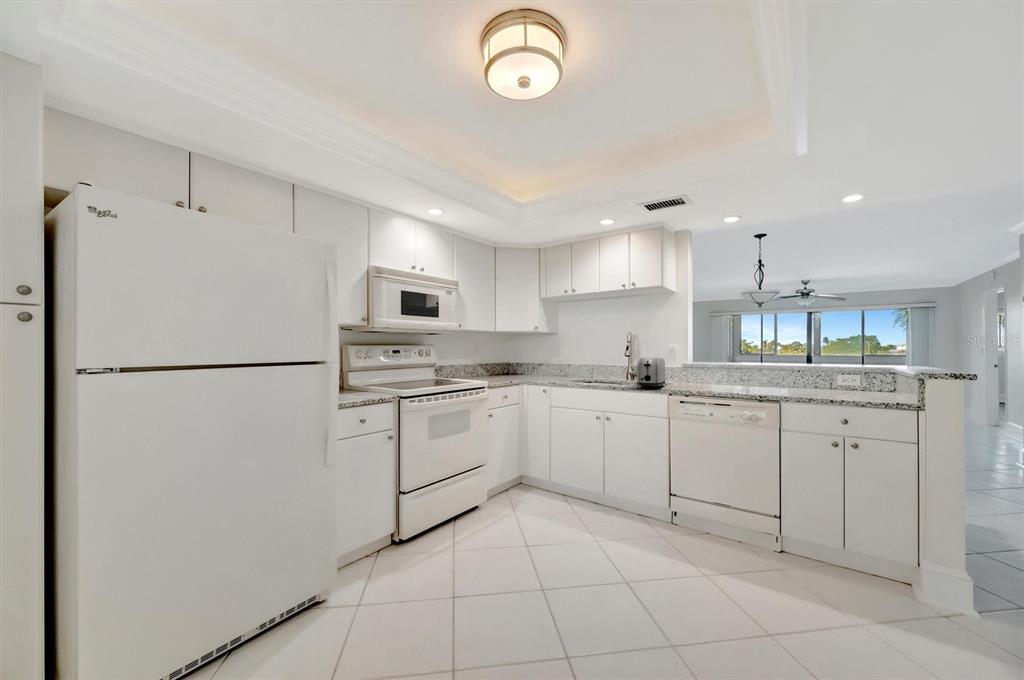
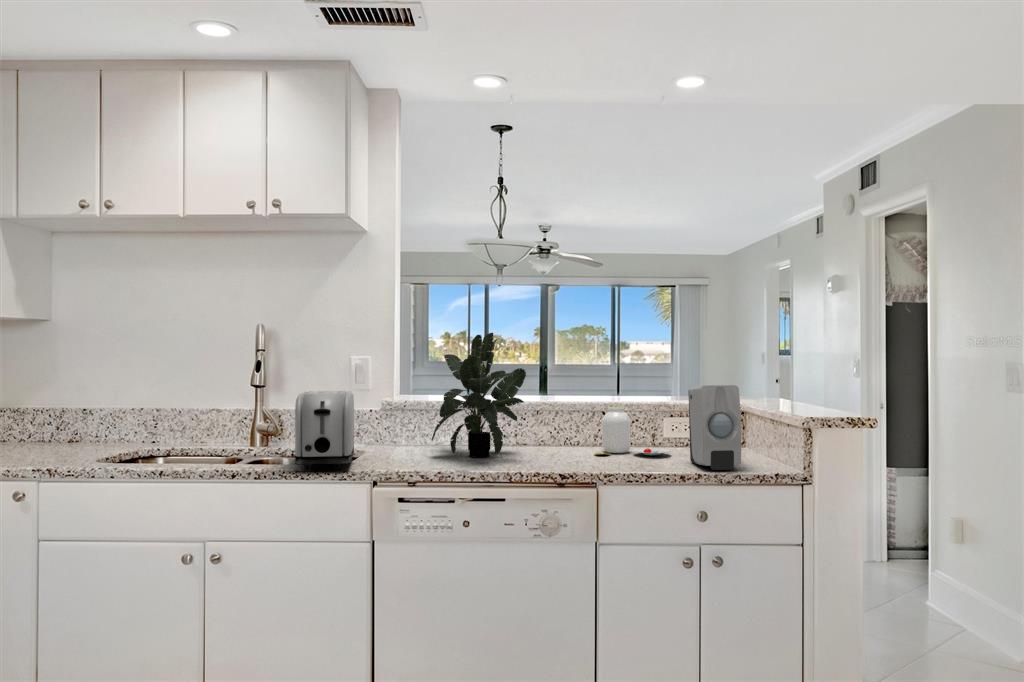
potted plant: none [700,331,749,388] -> present [432,333,526,457]
soap dispenser: none [842,354,873,399] -> present [688,385,741,470]
jar: none [787,367,835,391] -> present [594,407,671,455]

